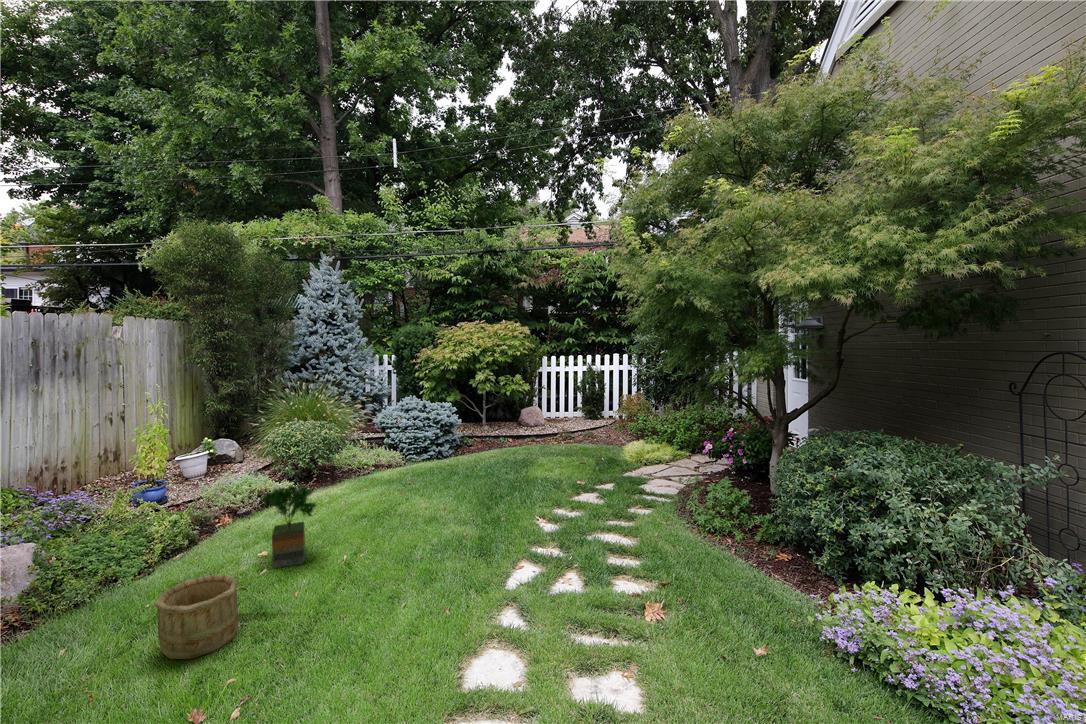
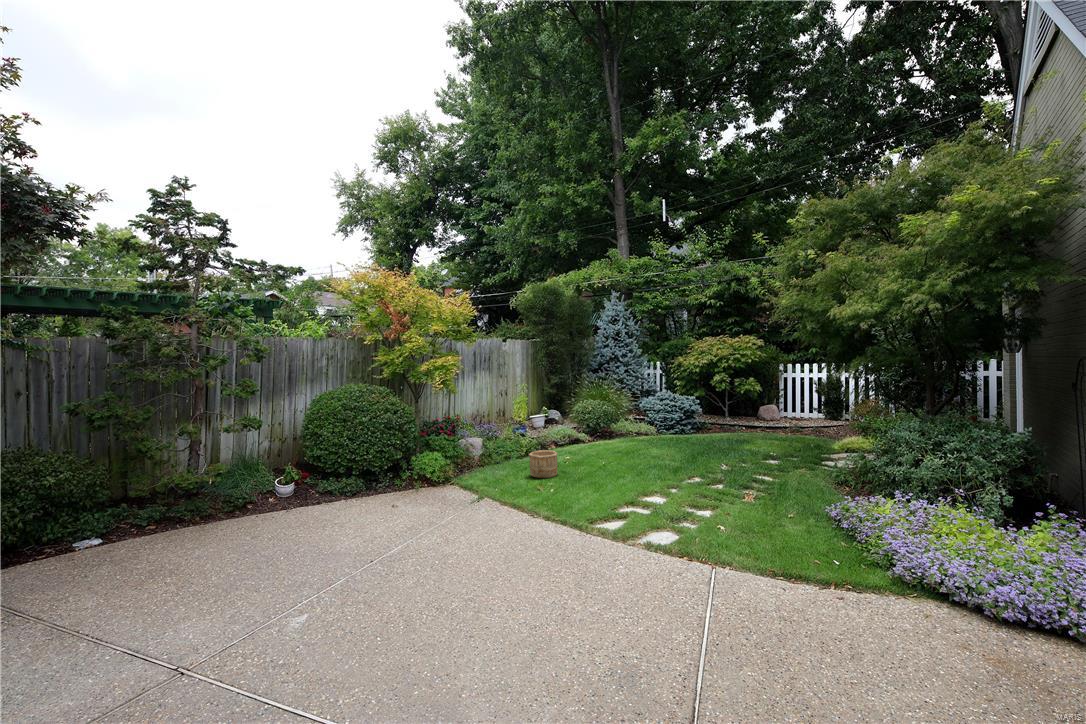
potted tree: present [262,485,316,568] -> none [568,421,593,460]

